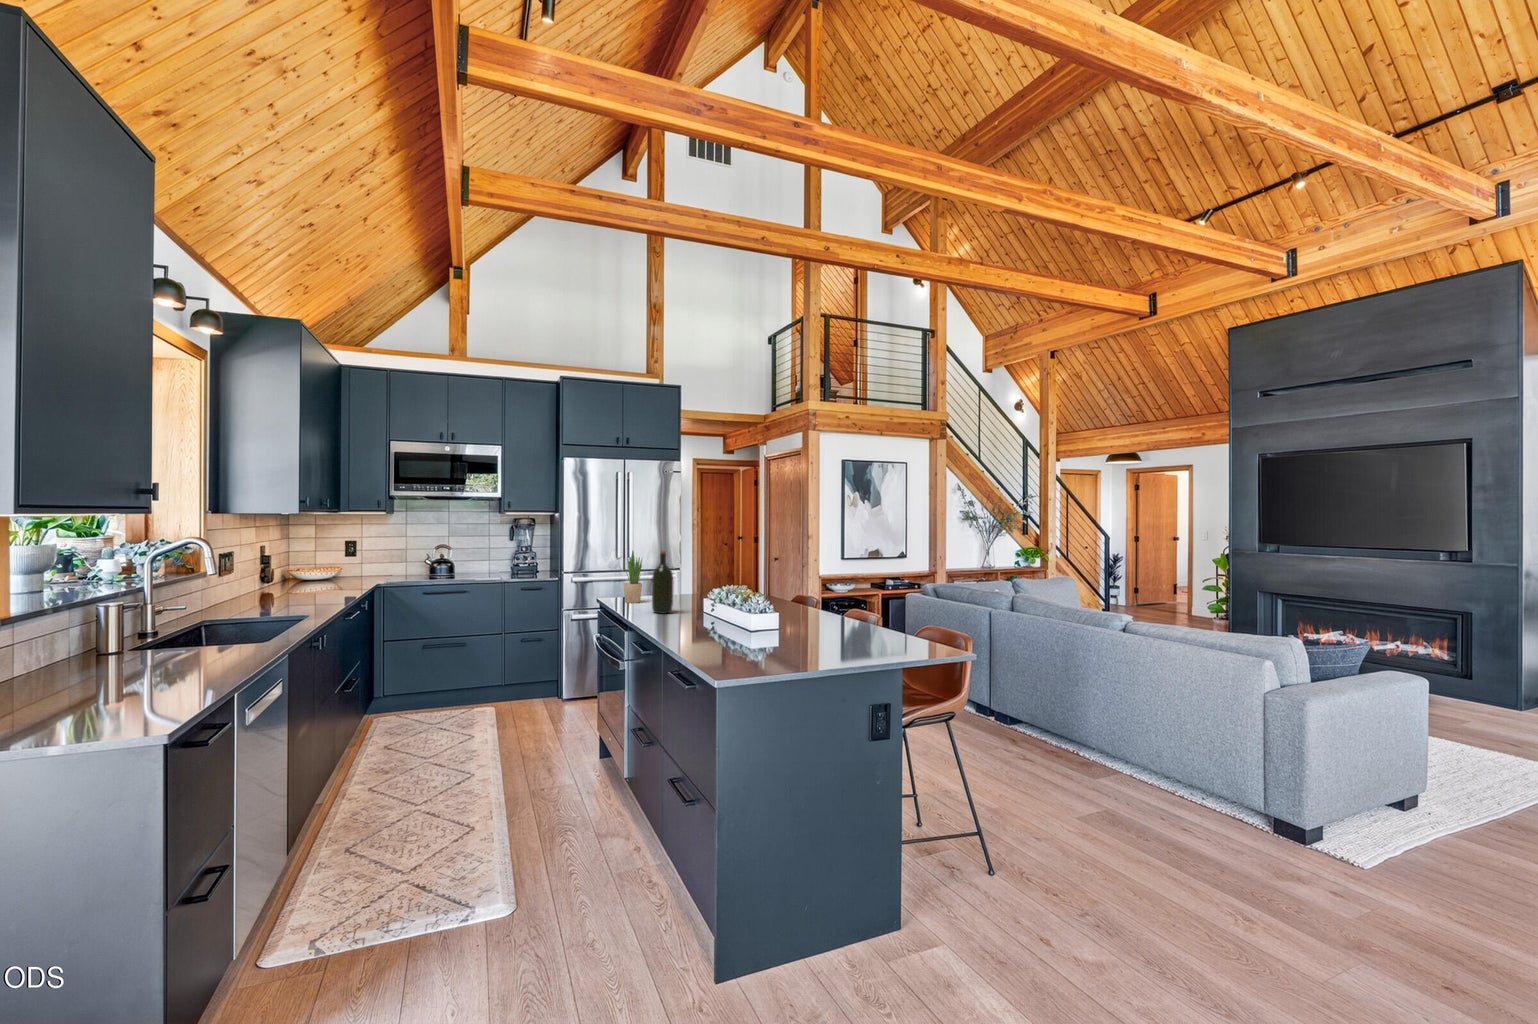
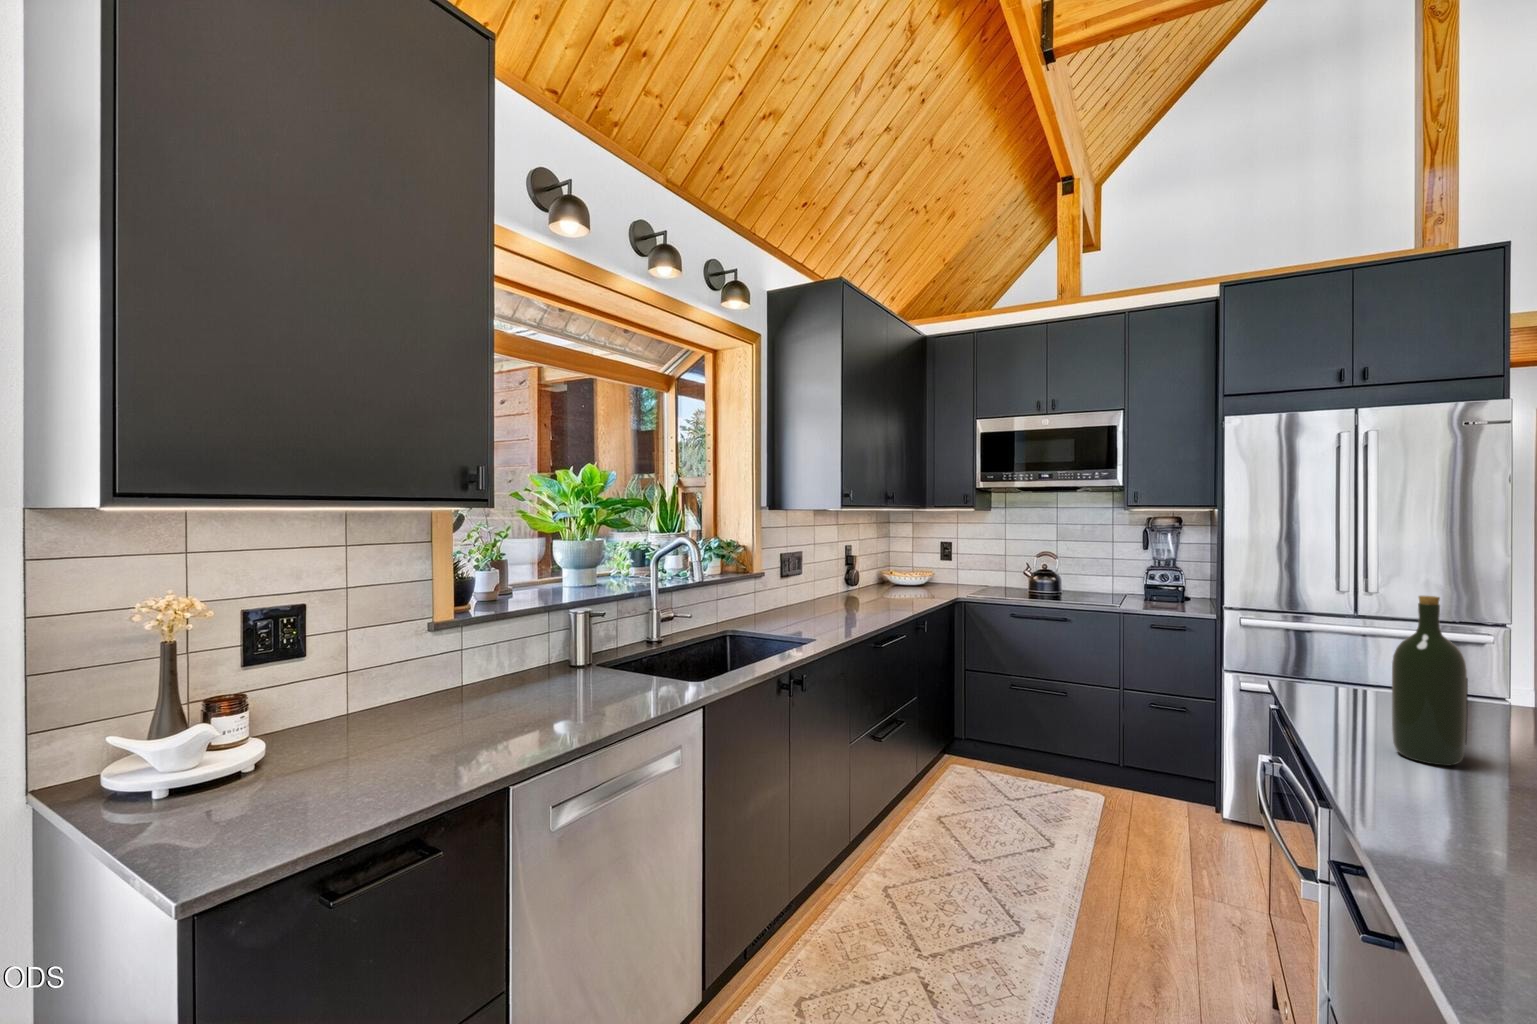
potted plant: present [624,551,642,603] -> none [1317,584,1374,707]

